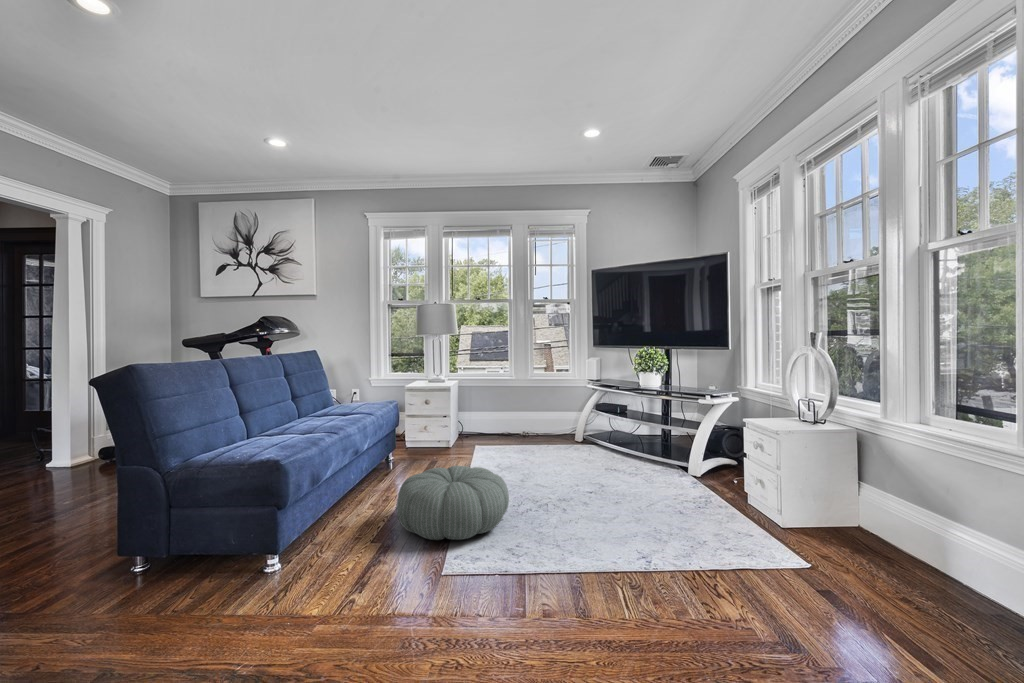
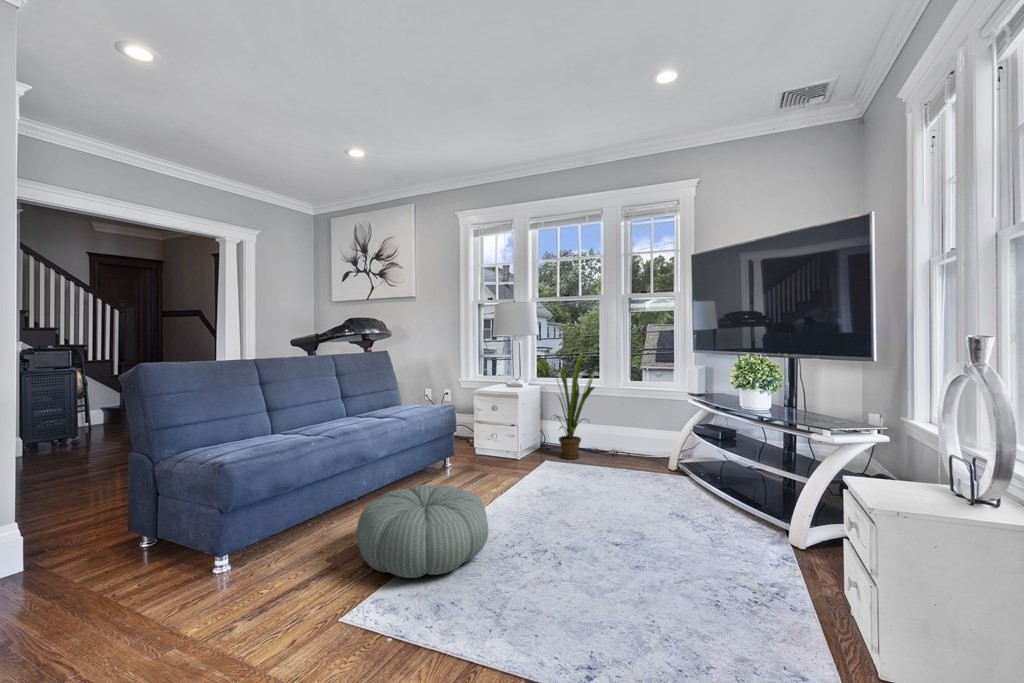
house plant: none [467,350,518,444] -> present [555,353,595,459]

